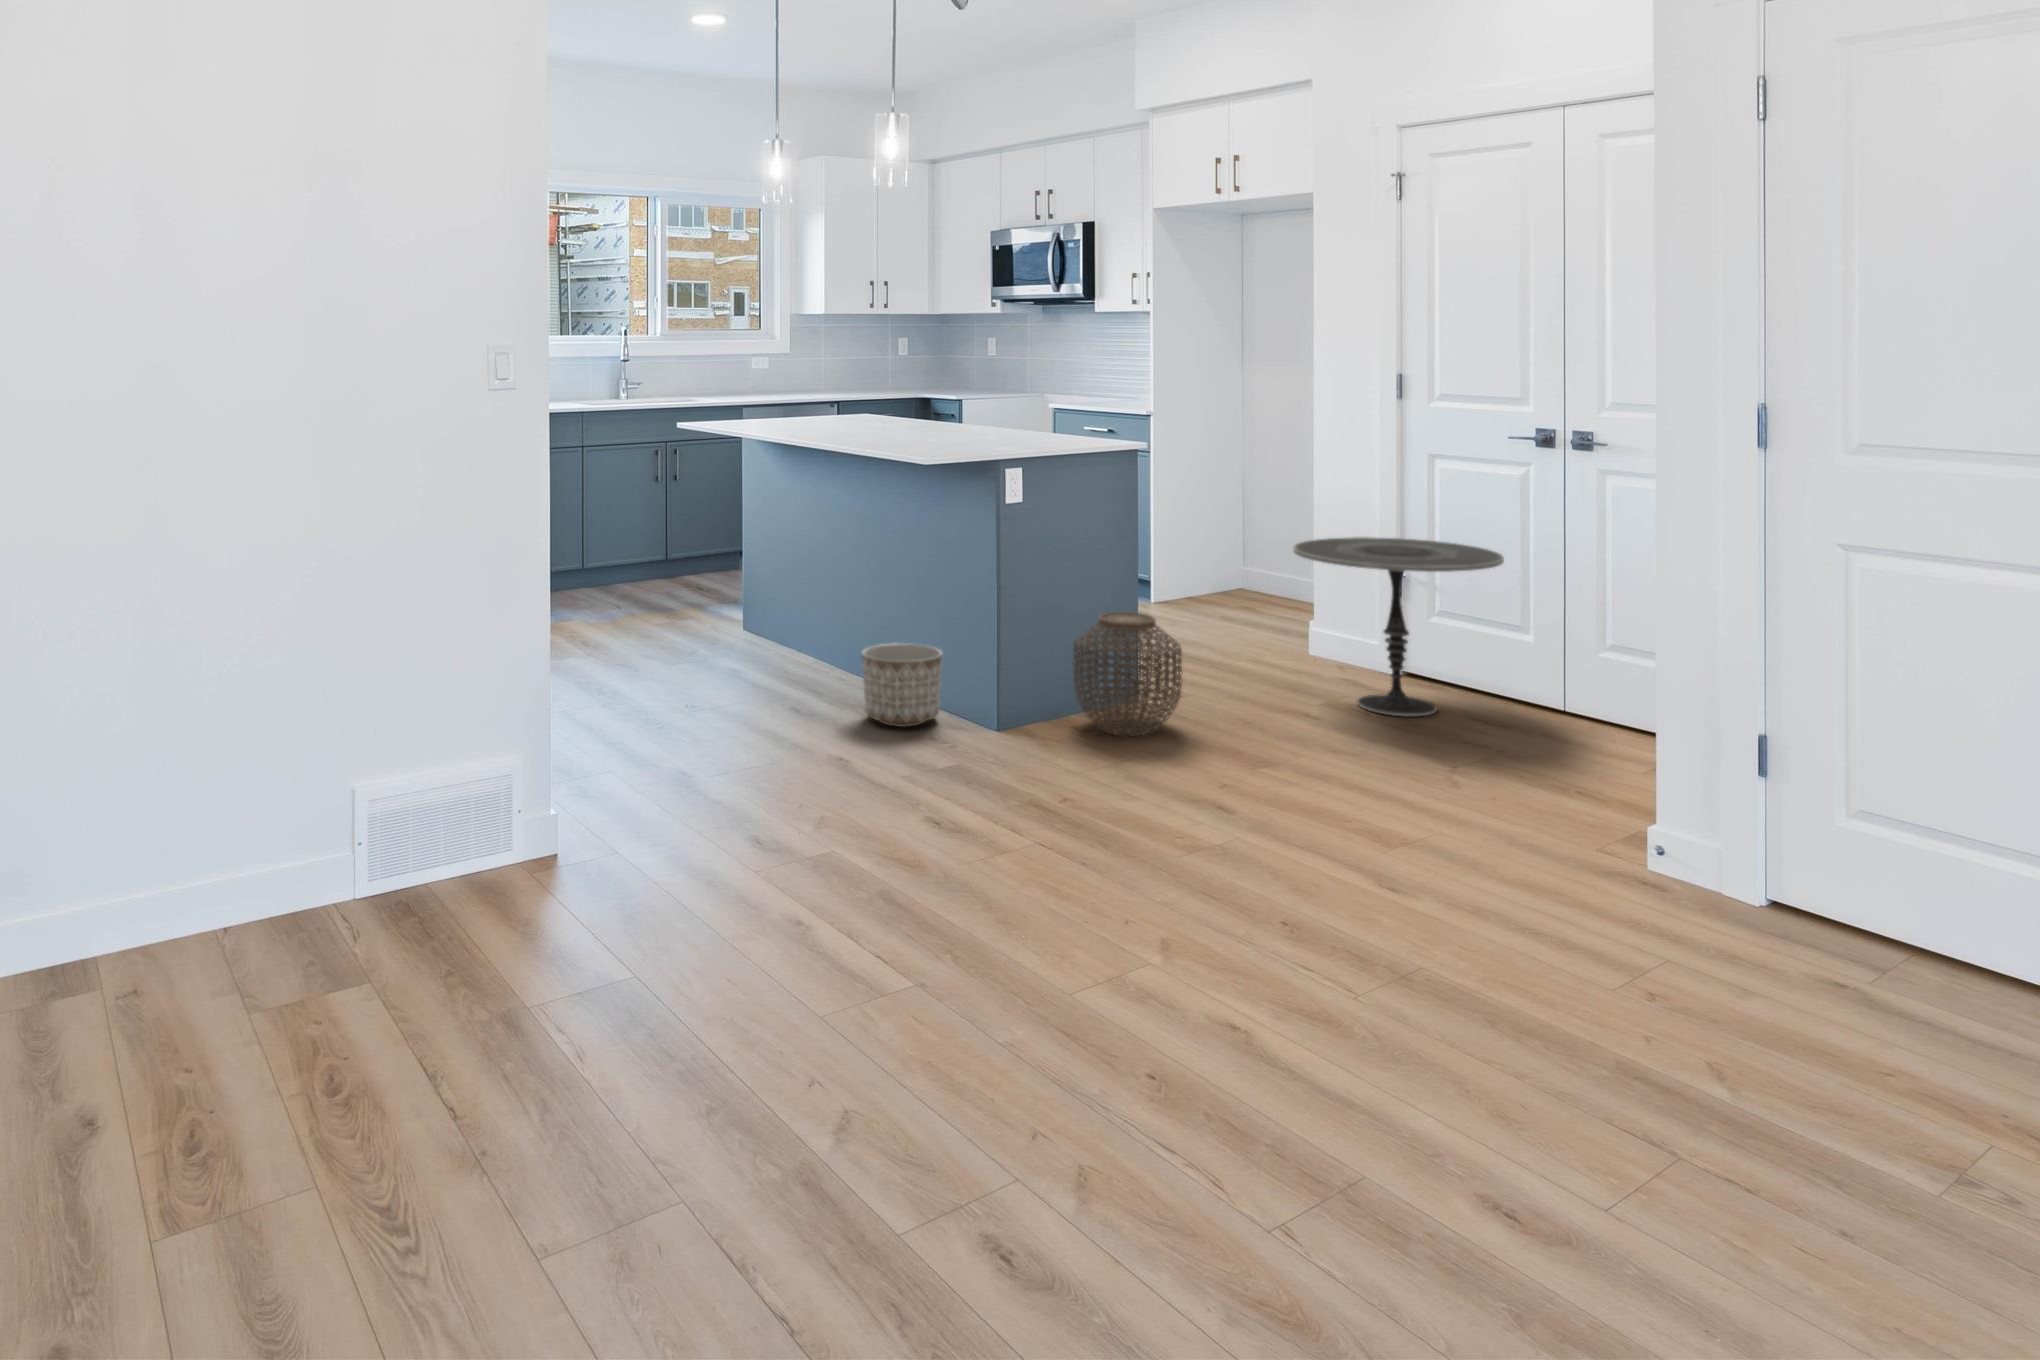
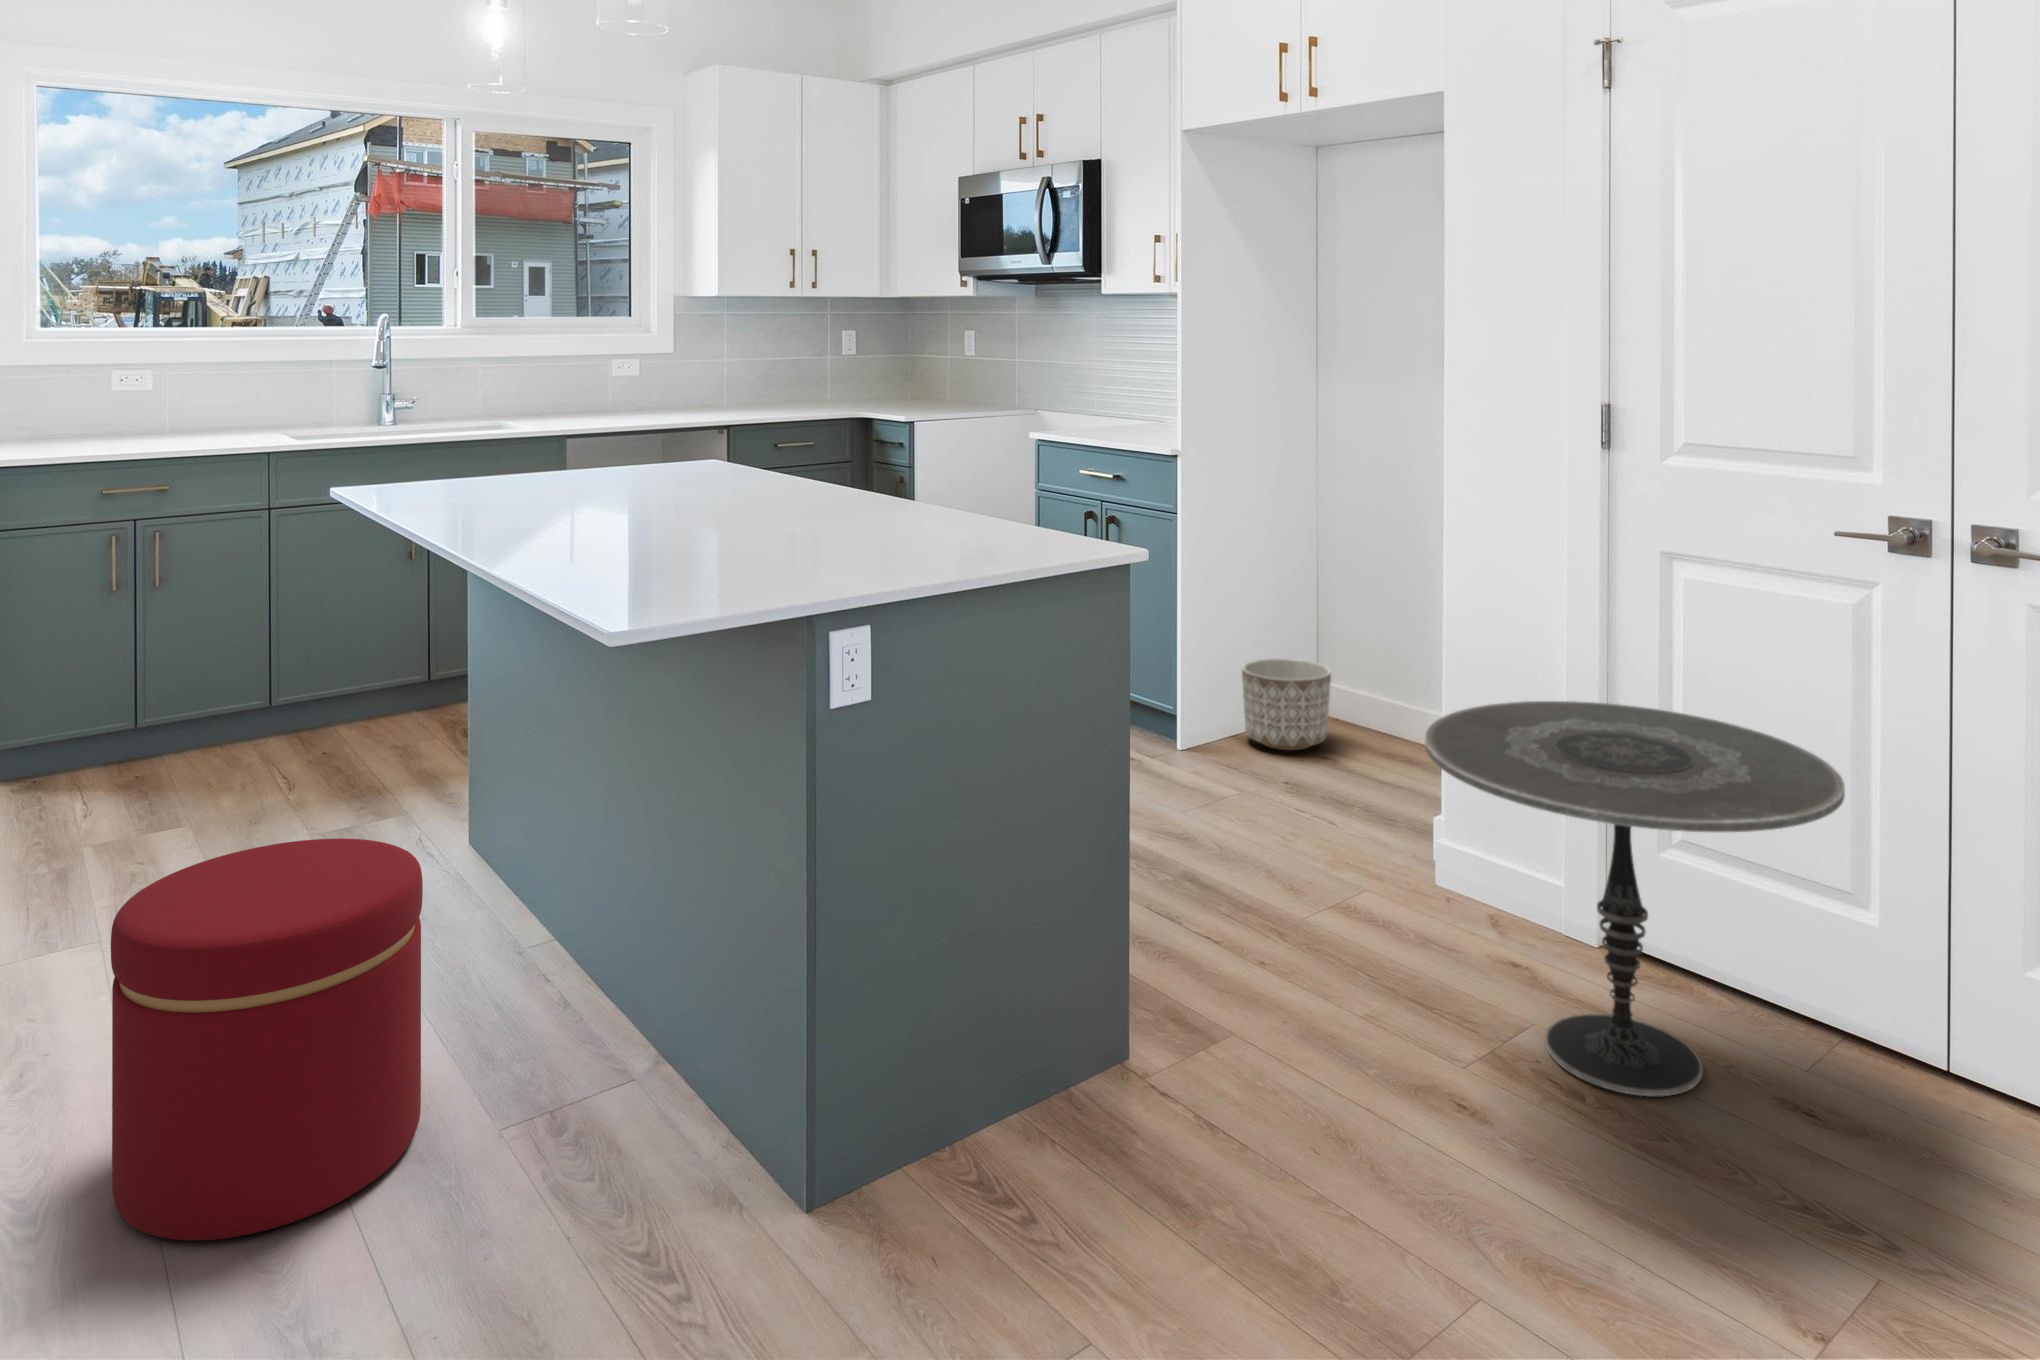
ottoman: none [687,581,810,731] -> present [111,838,423,1240]
woven basket: present [1073,612,1182,736] -> none [974,913,1206,1216]
planter: present [862,643,942,727] -> present [1242,658,1331,750]

